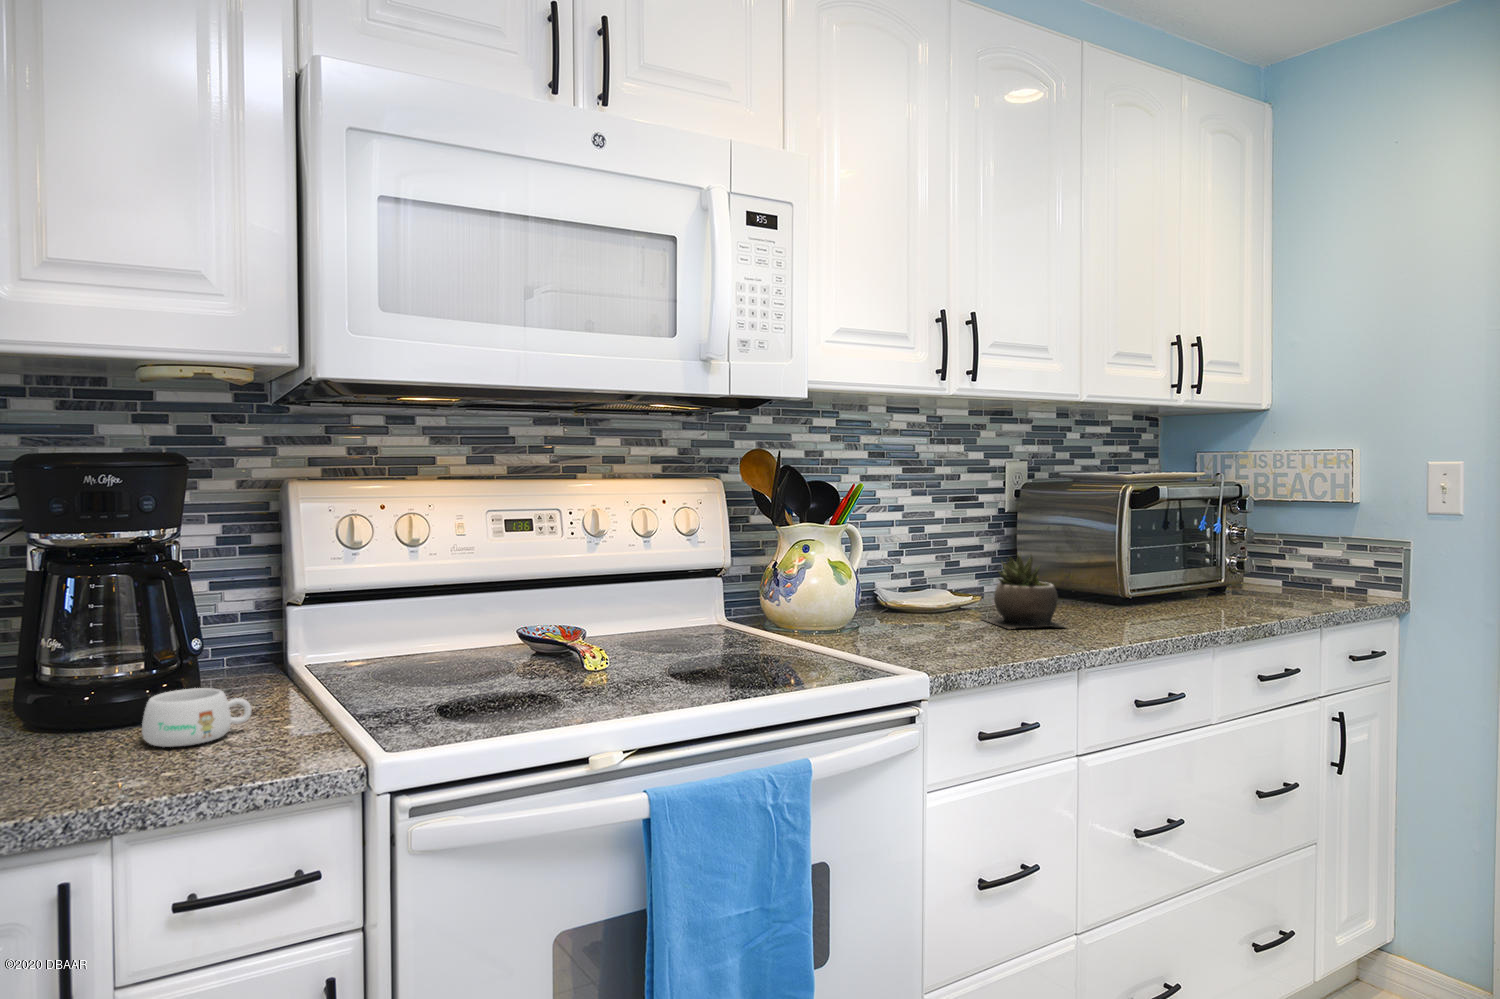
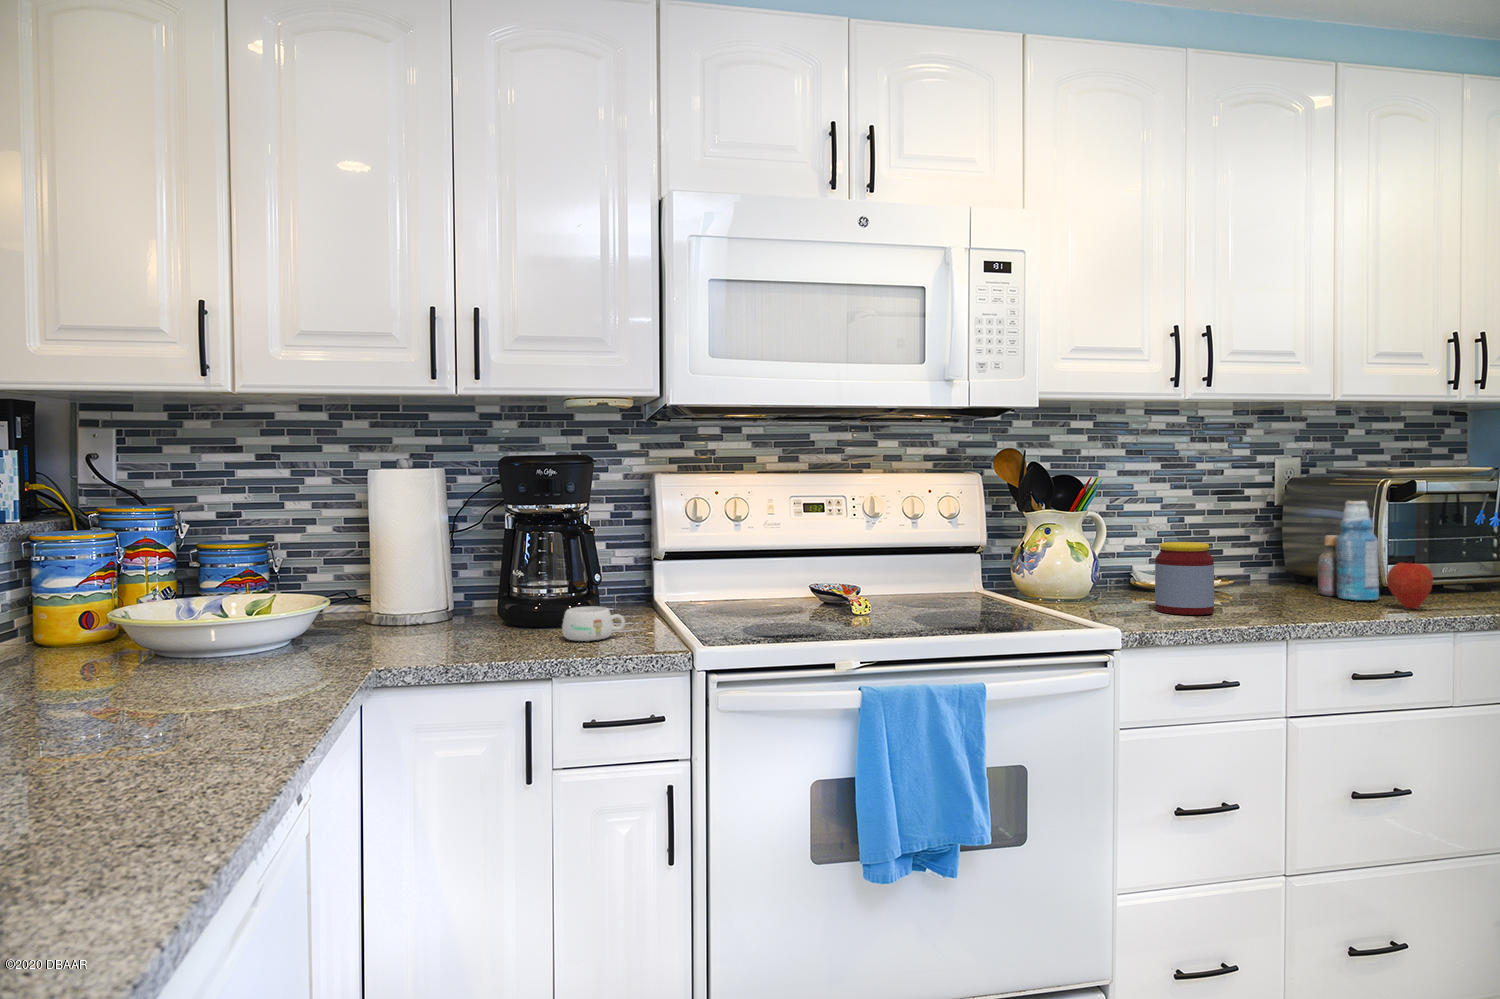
bottle: none [1060,508,1119,613] -> present [1318,501,1379,600]
succulent plant: present [984,554,1066,629] -> none [1224,540,1309,609]
jar: none [925,559,987,643] -> present [1155,542,1214,615]
apple: none [1132,572,1175,621] -> present [1387,563,1433,609]

